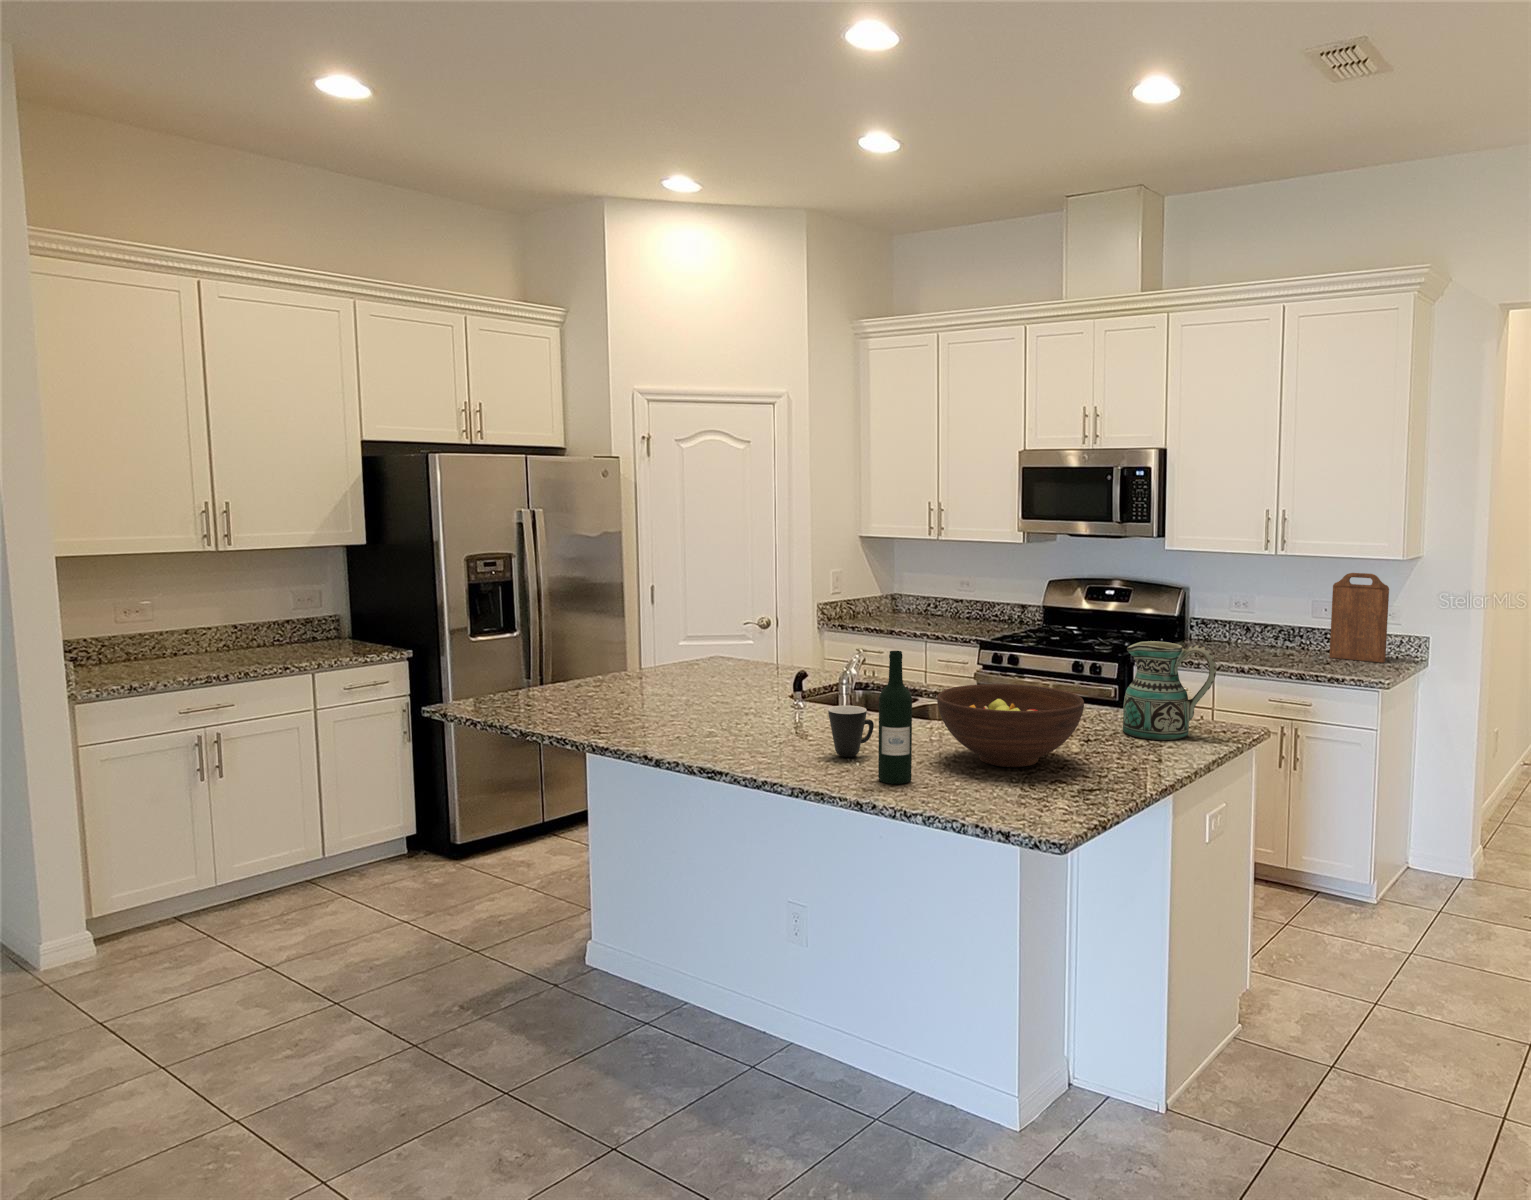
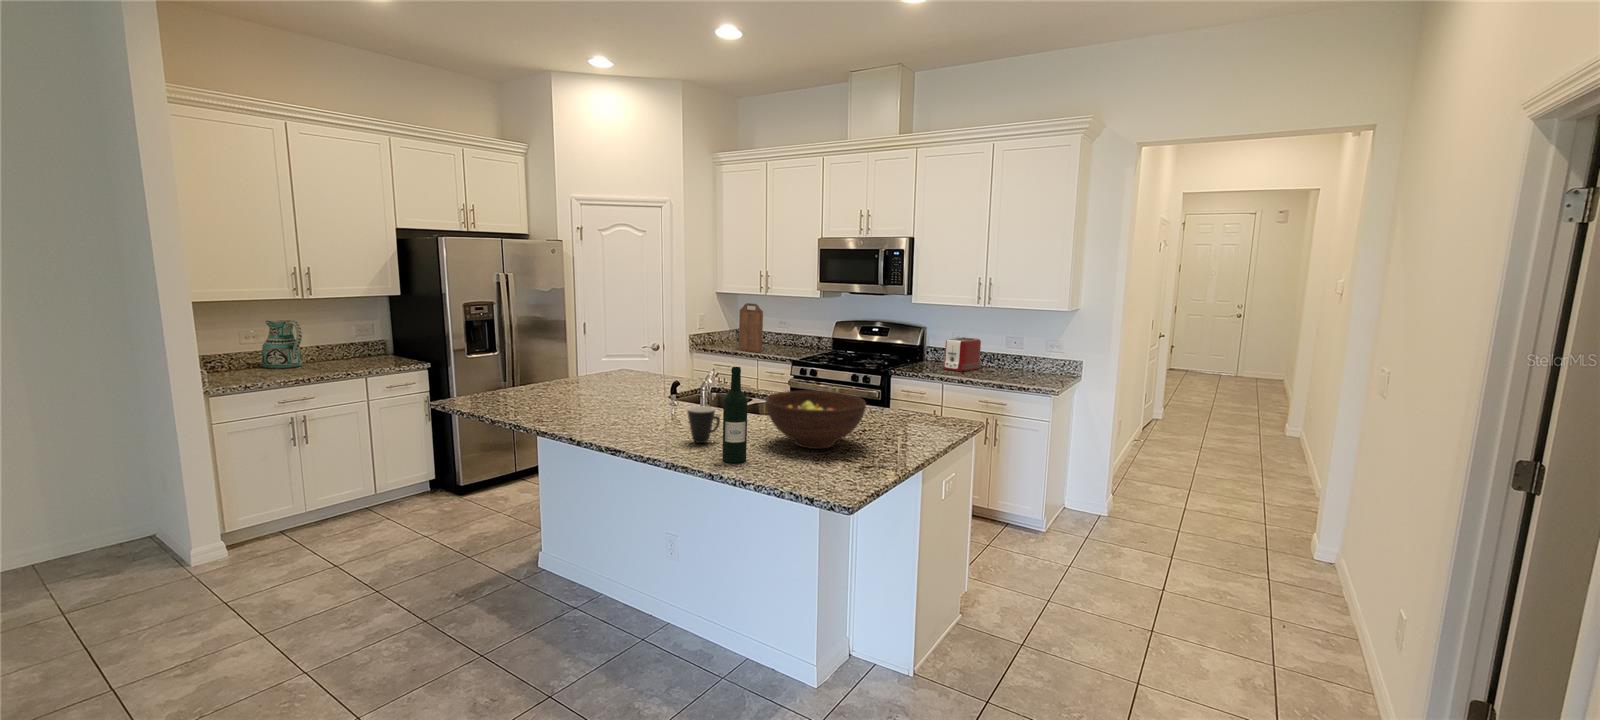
cutting board: present [1330,573,1389,663] -> present [739,303,763,352]
toaster: none [1216,602,1283,655] -> present [942,338,981,371]
ceramic pitcher: present [1123,641,1216,740] -> present [262,319,302,368]

